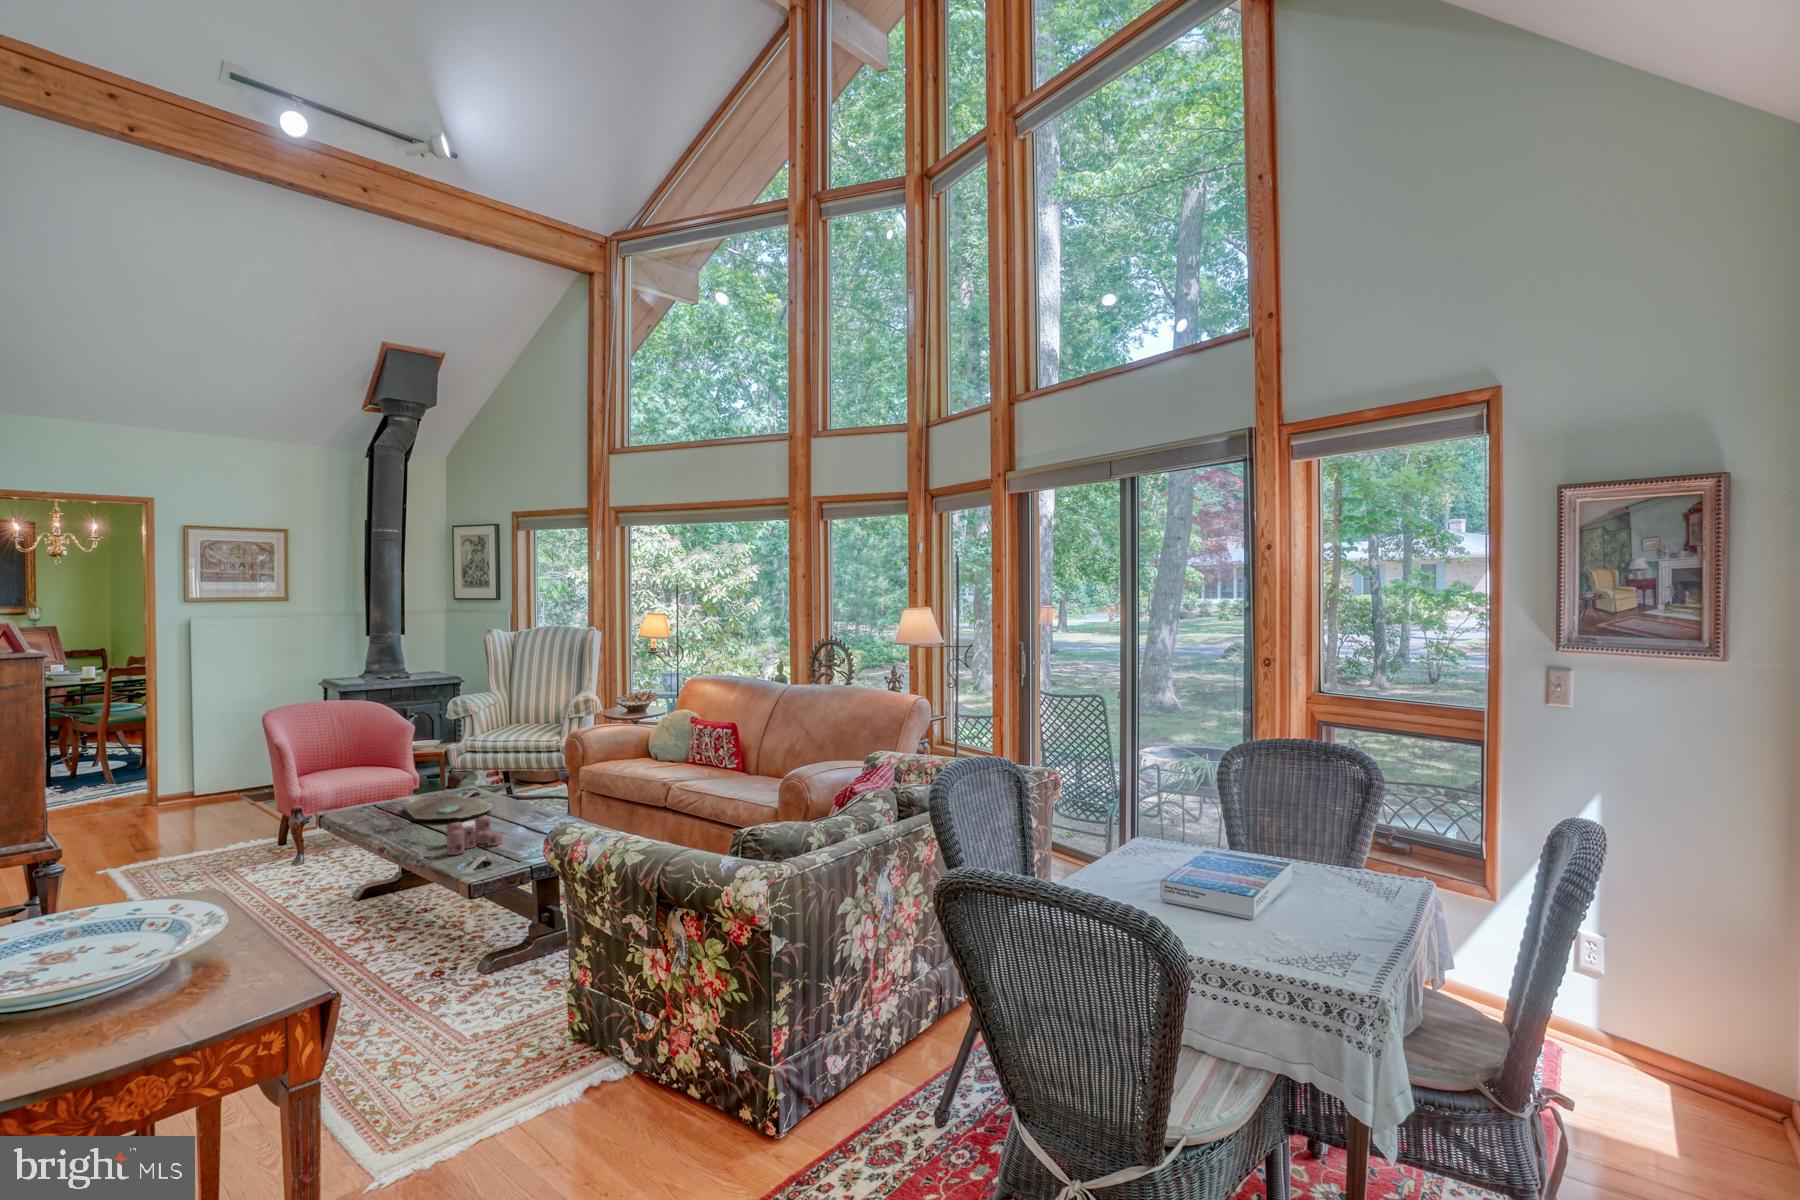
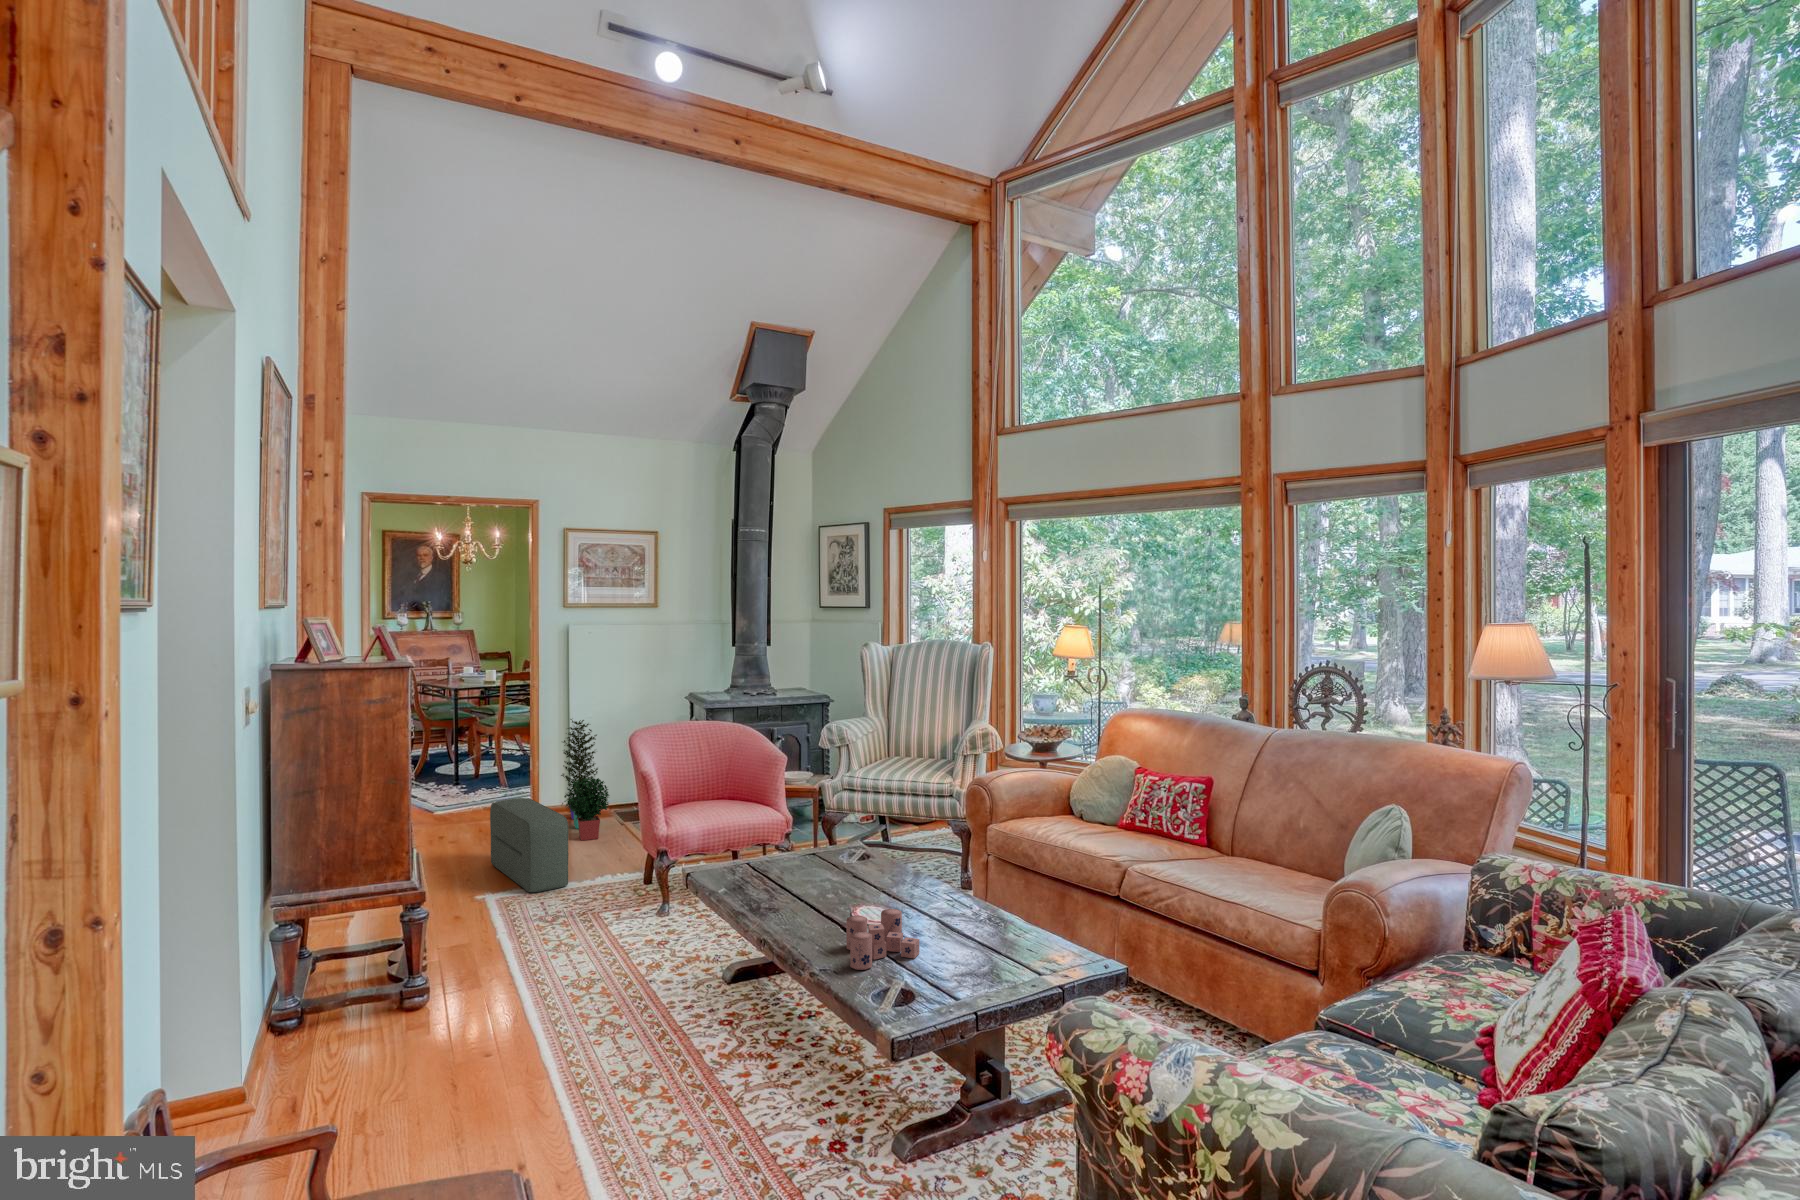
potted plant: none [179,707,238,819] -> present [561,719,609,840]
pouf: none [105,781,196,861] -> present [490,798,568,892]
decorative bowl: present [405,795,493,820] -> none [786,857,893,900]

